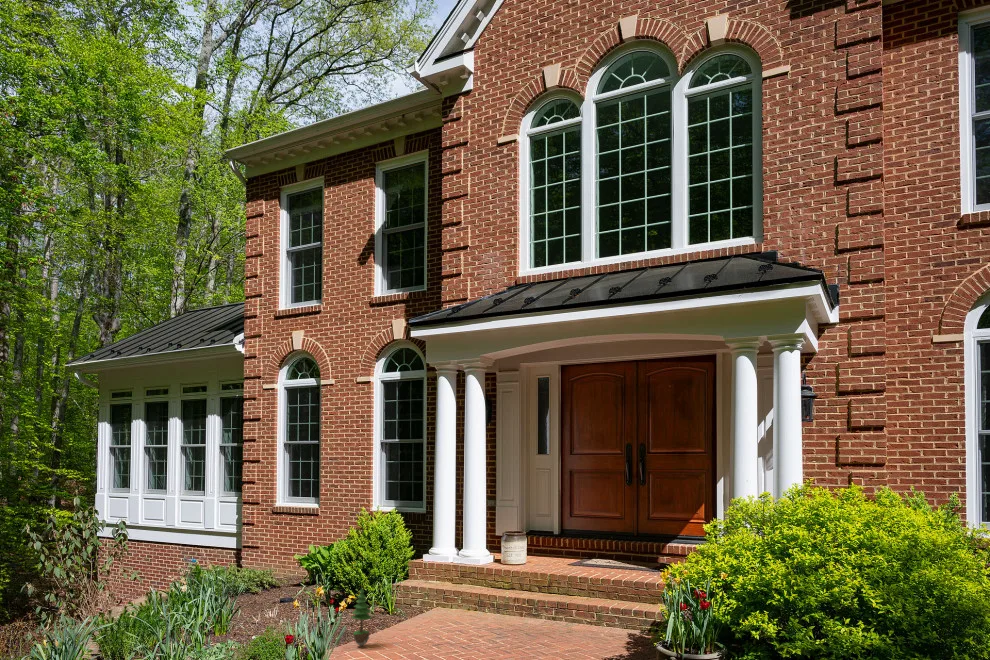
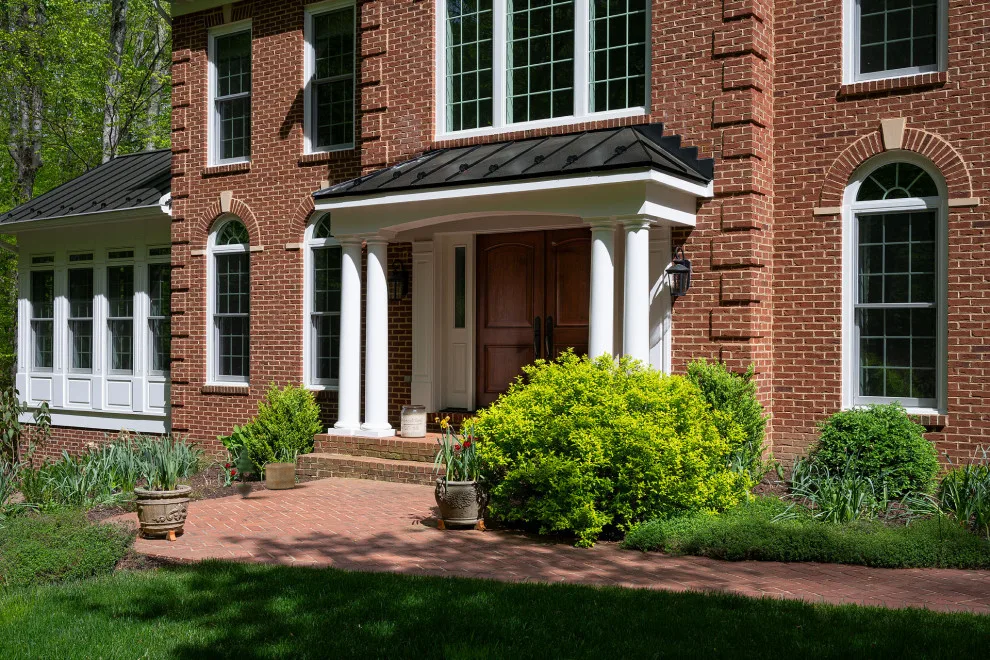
wooden bucket: none [374,600,406,631] -> present [265,463,295,489]

